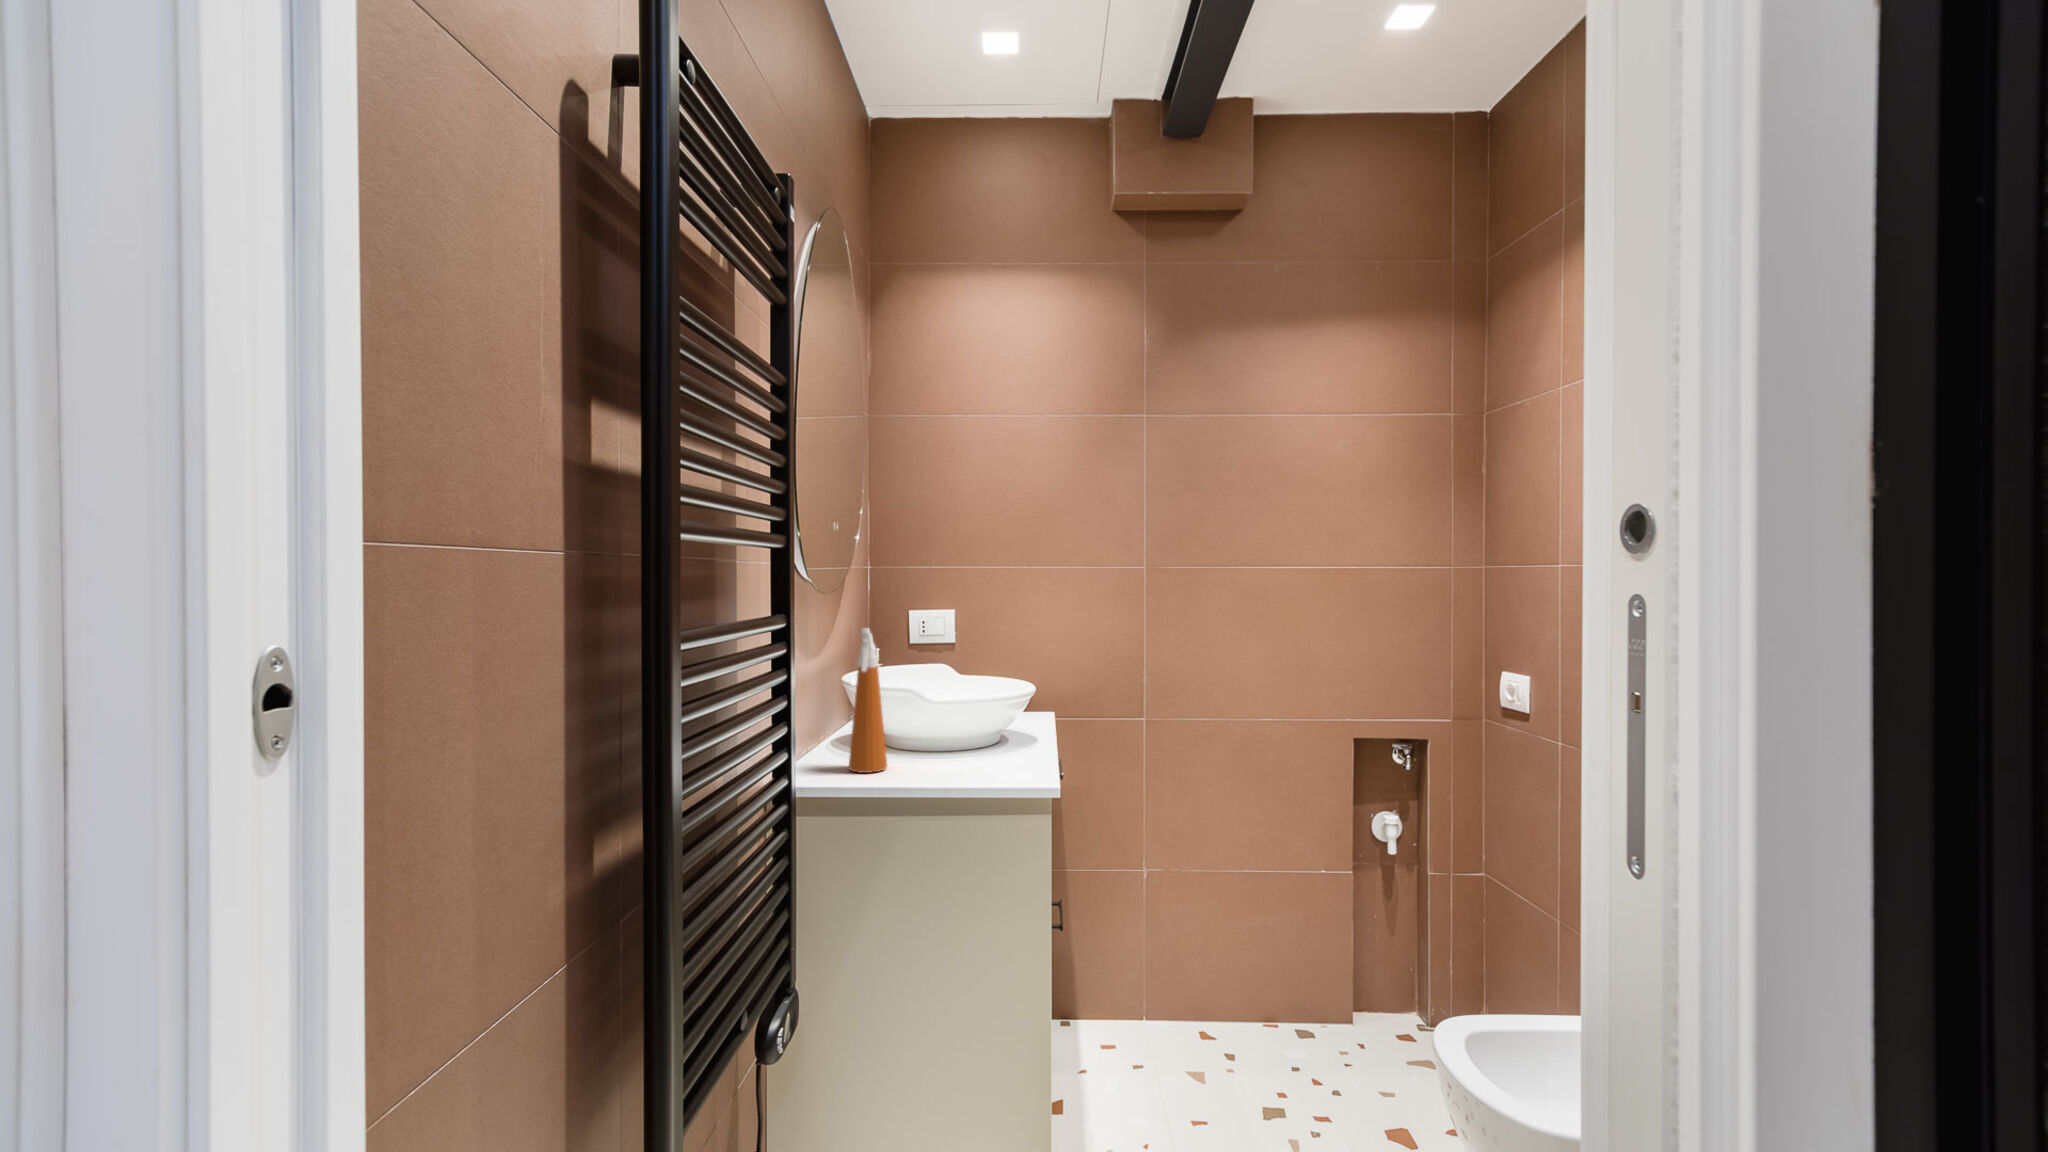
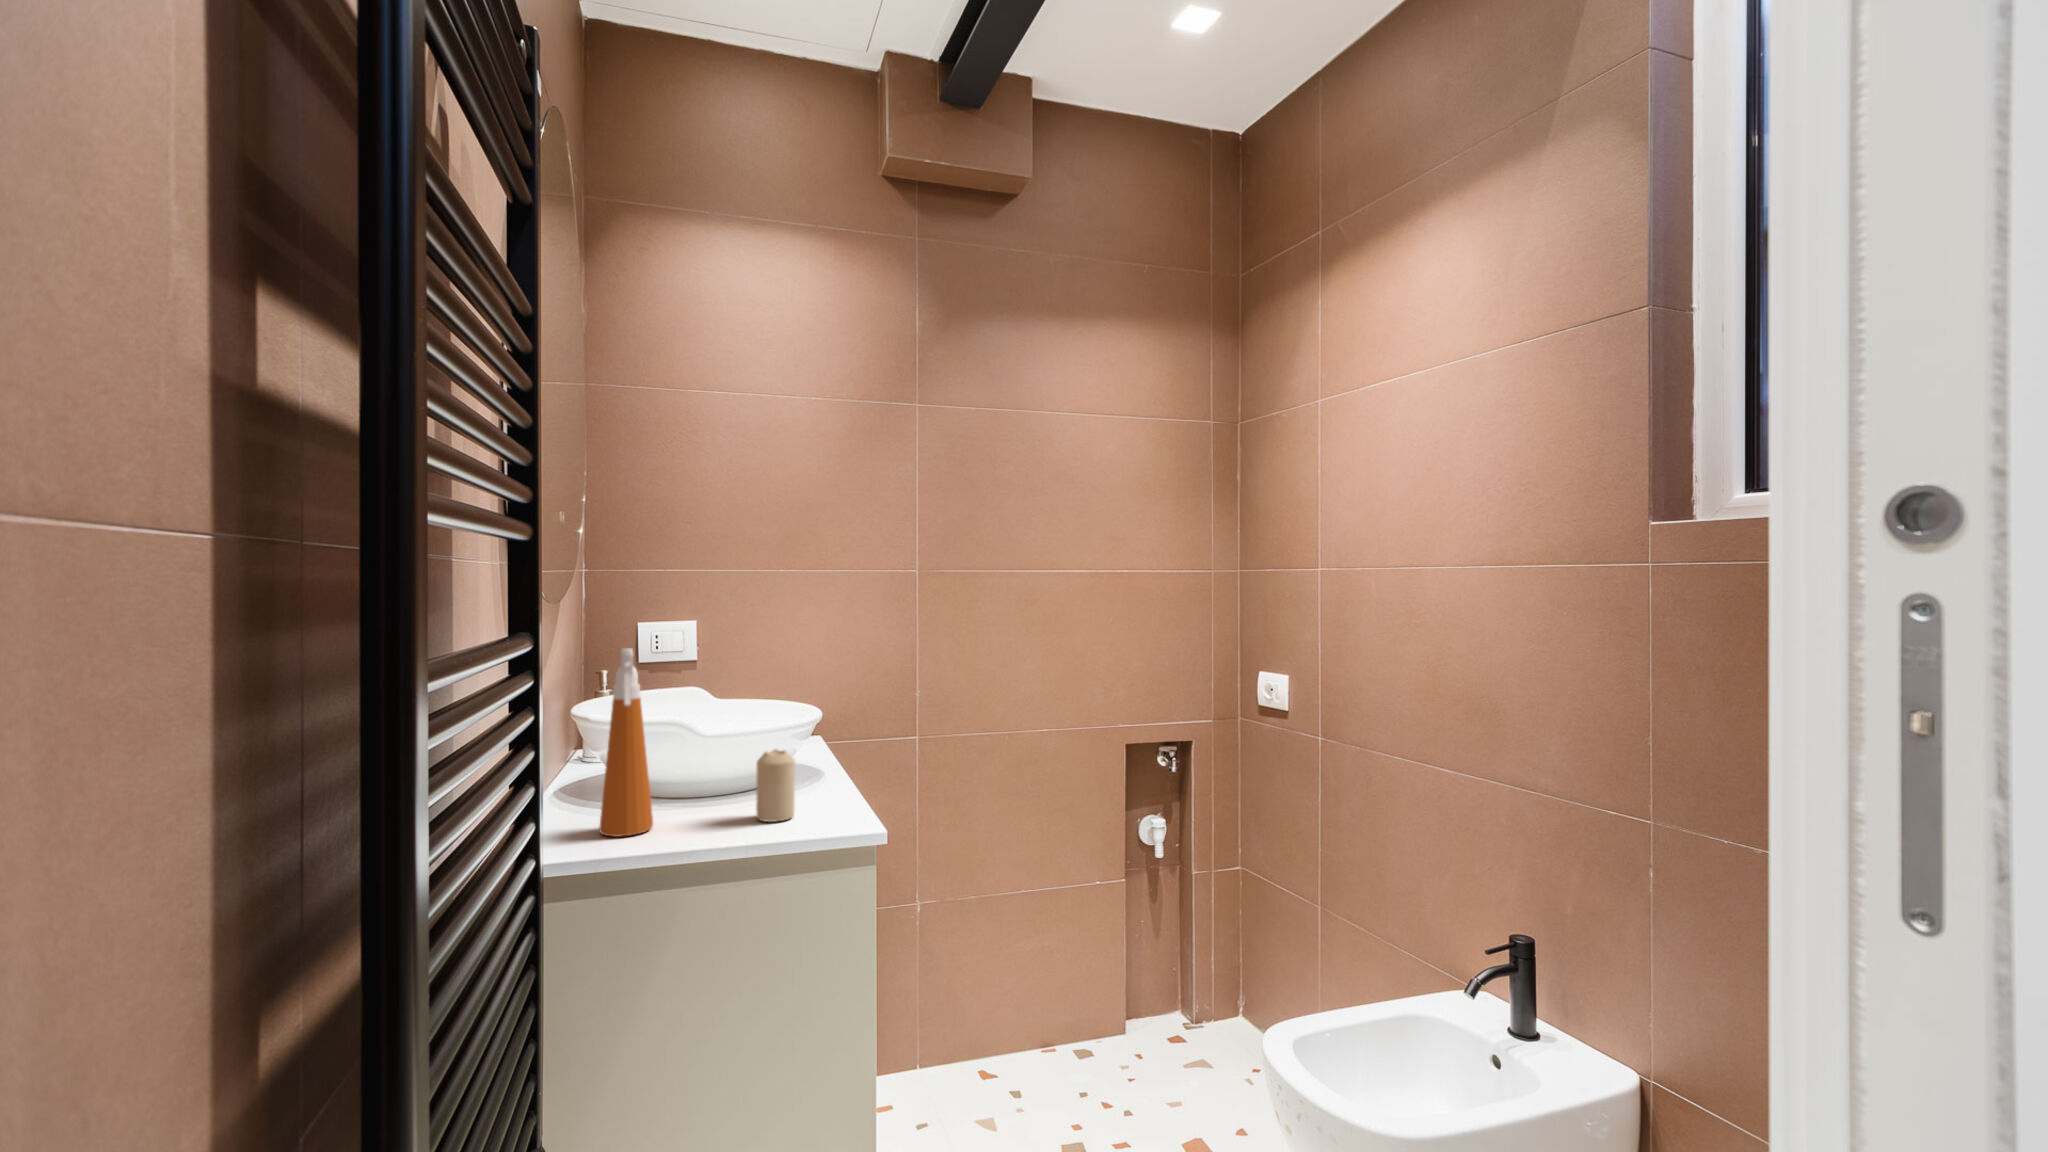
candle: none [964,714,994,773] -> present [756,749,795,822]

